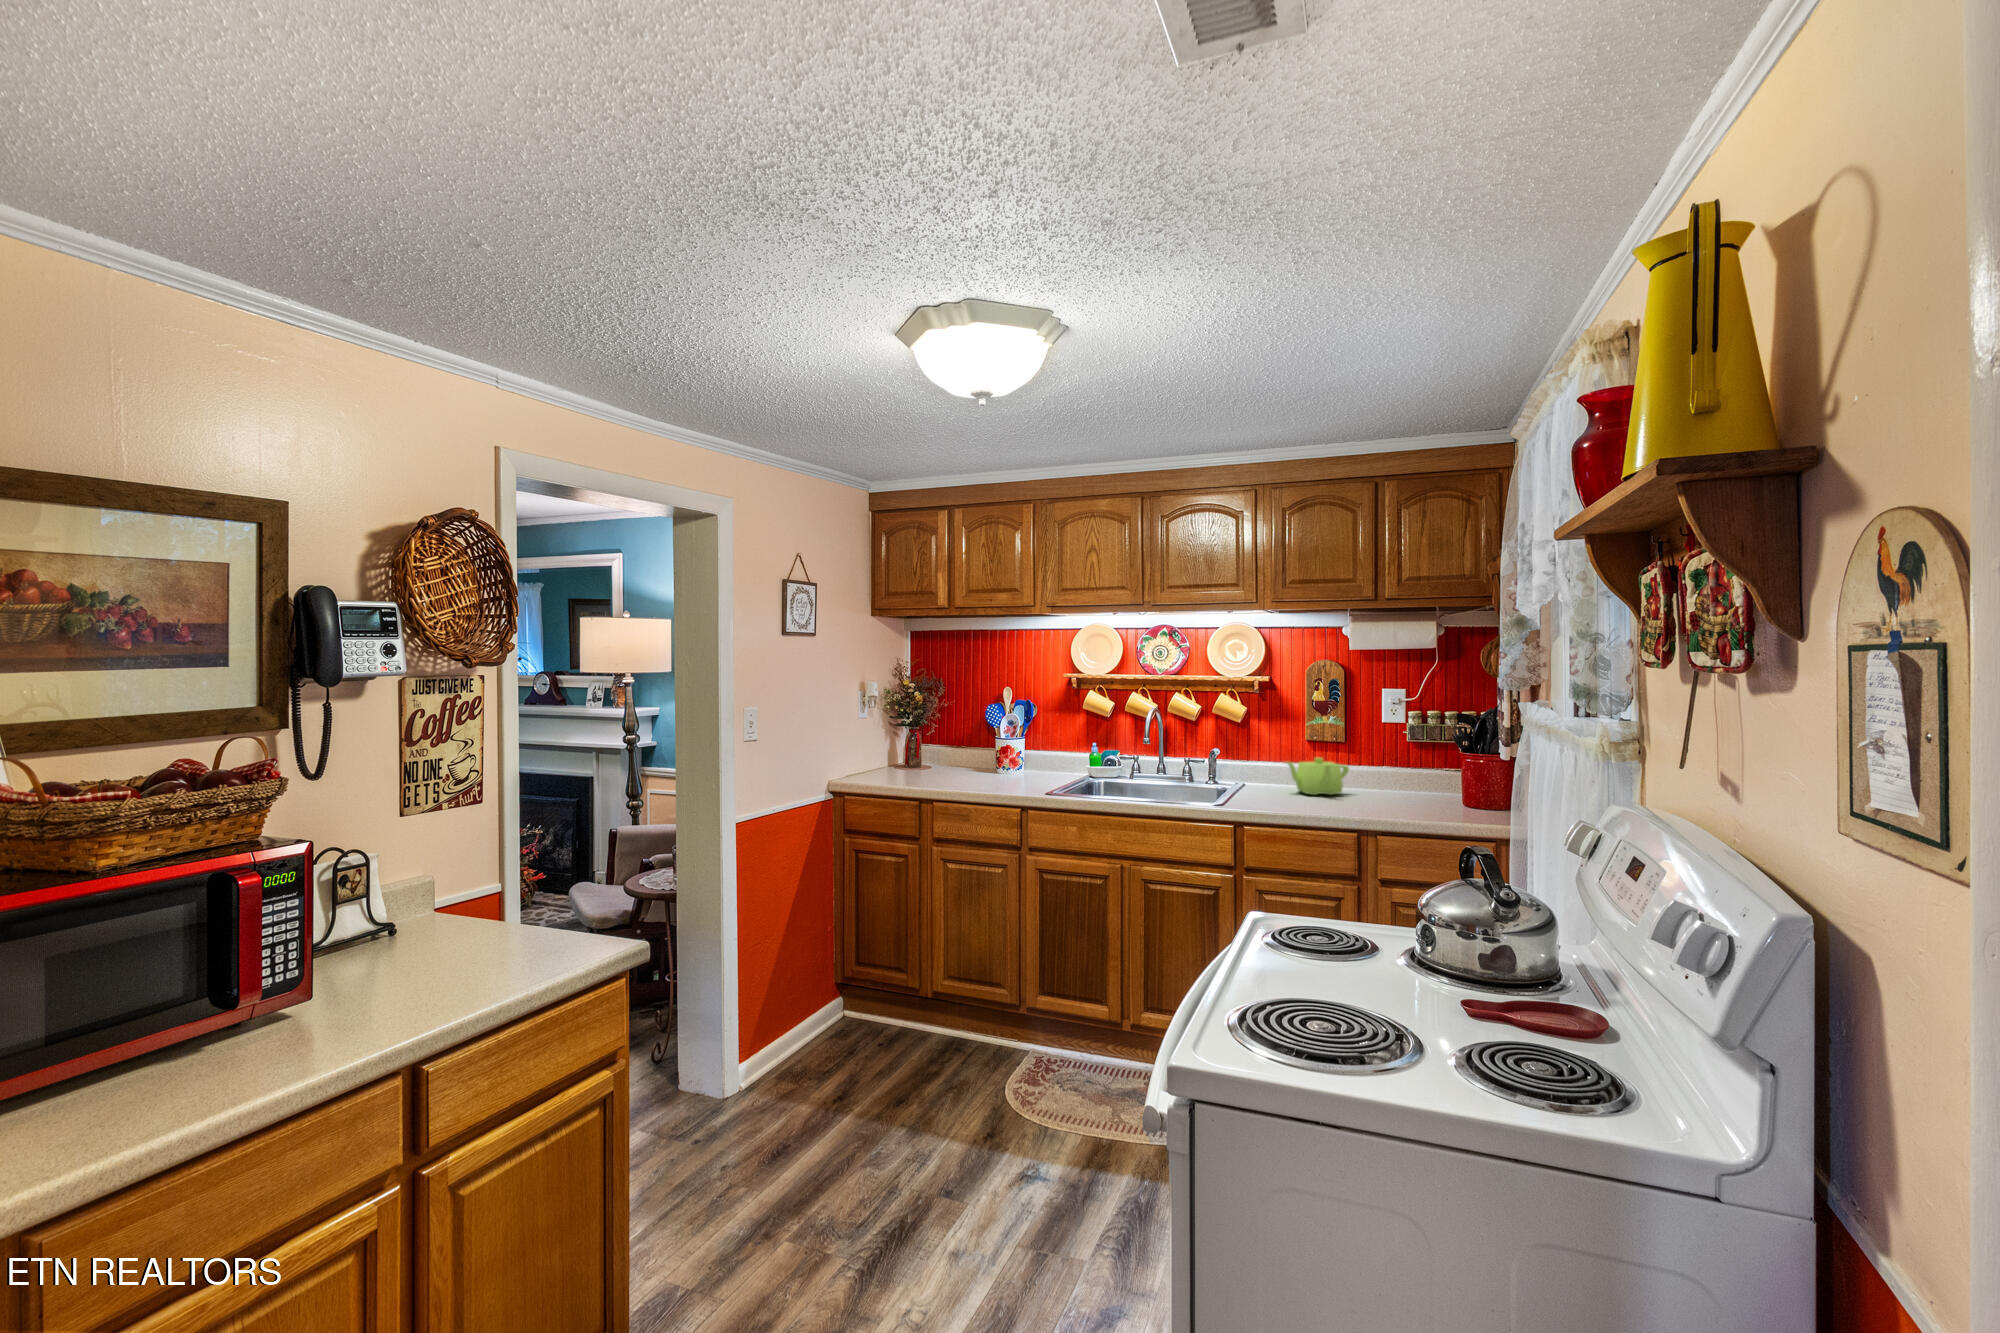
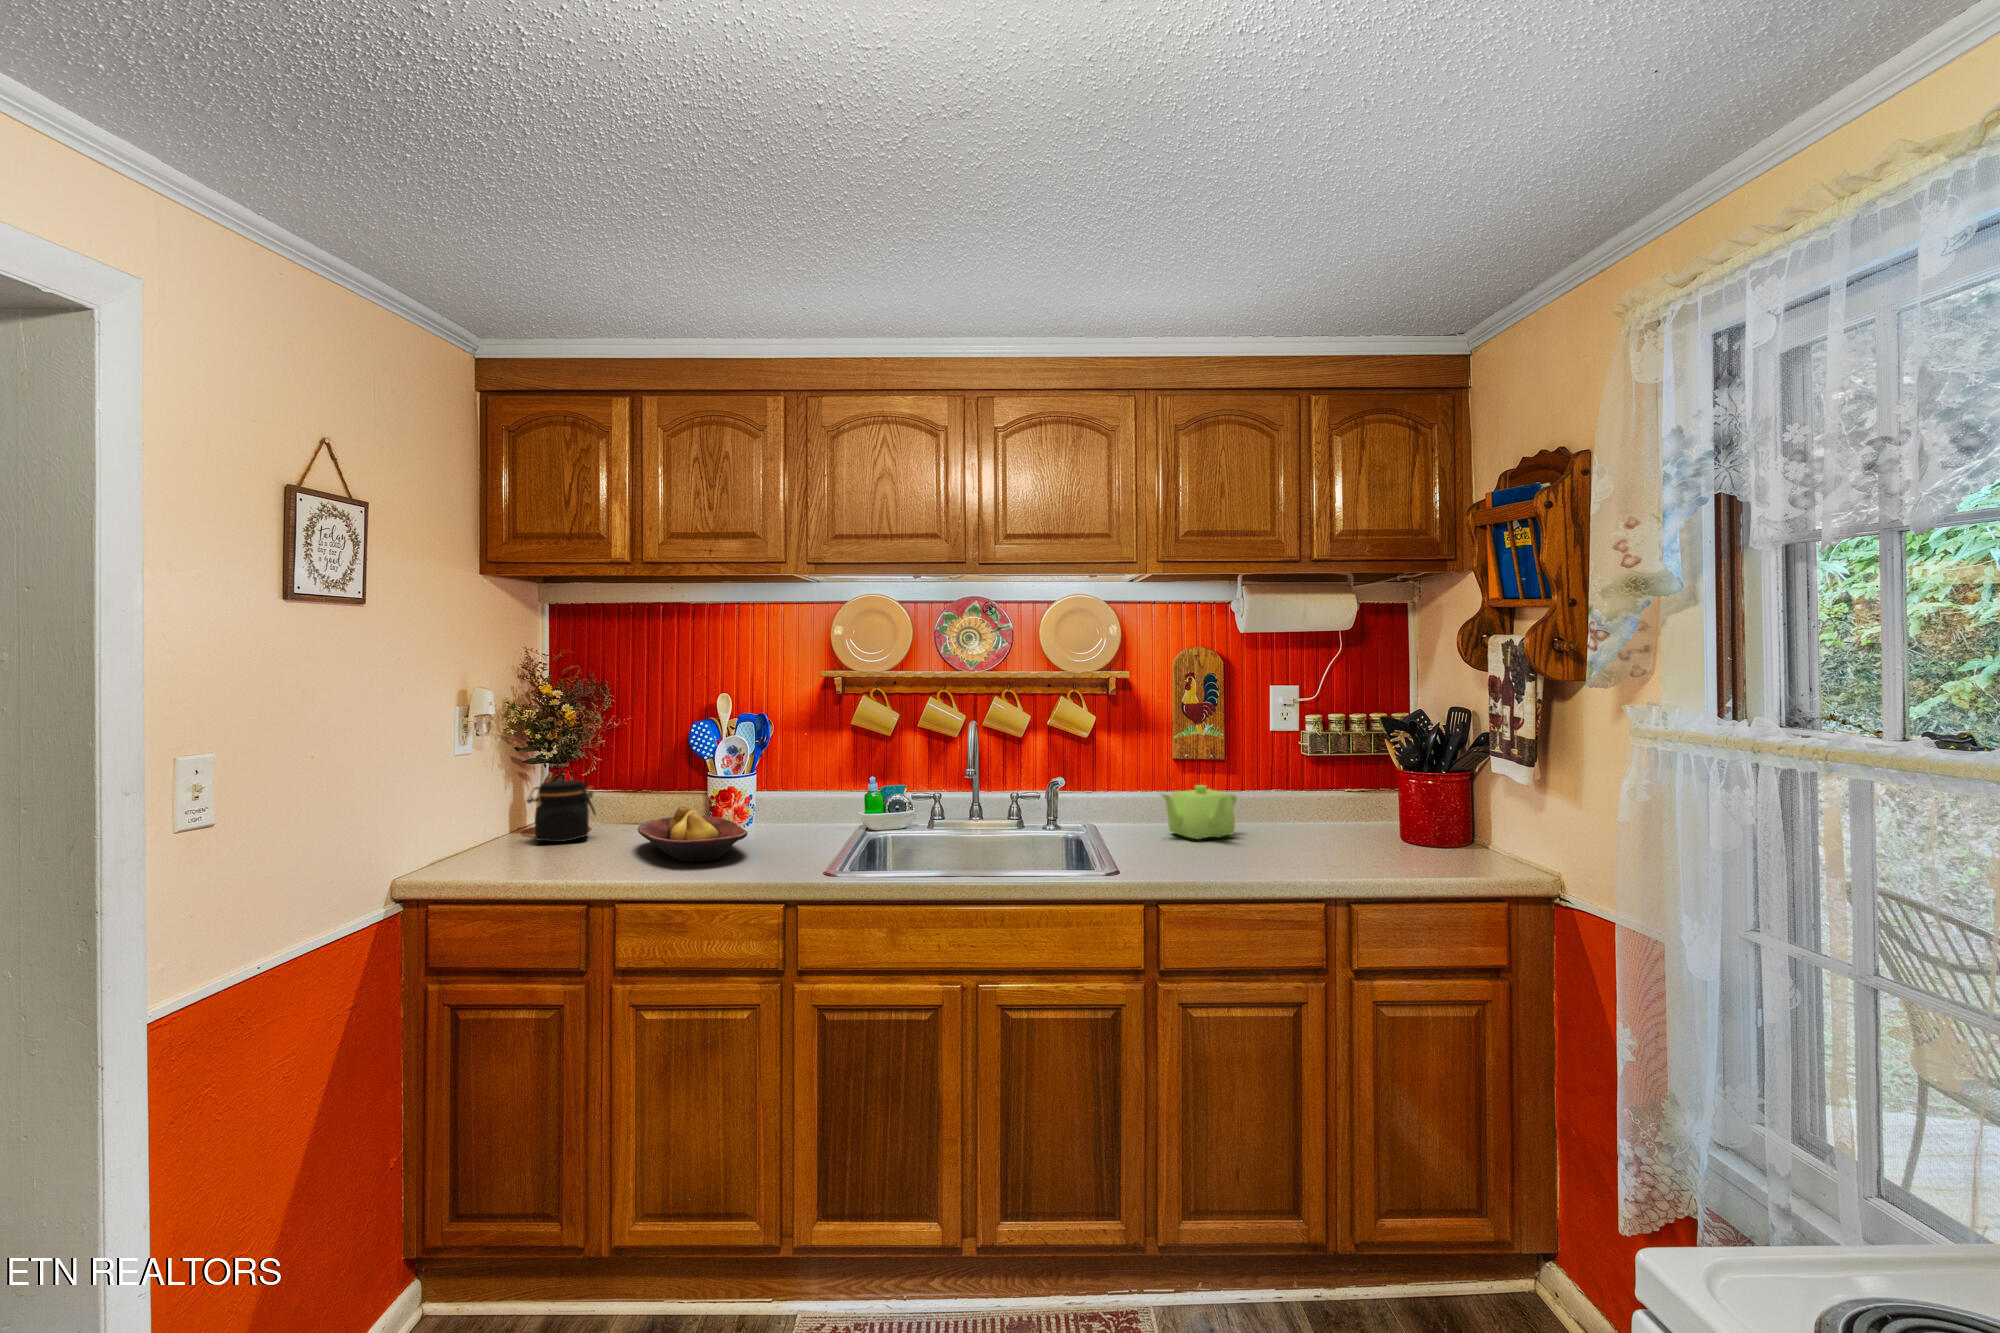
jar: none [896,737,934,772] -> present [526,780,596,842]
fruit bowl: none [952,754,1011,785] -> present [638,806,748,862]

